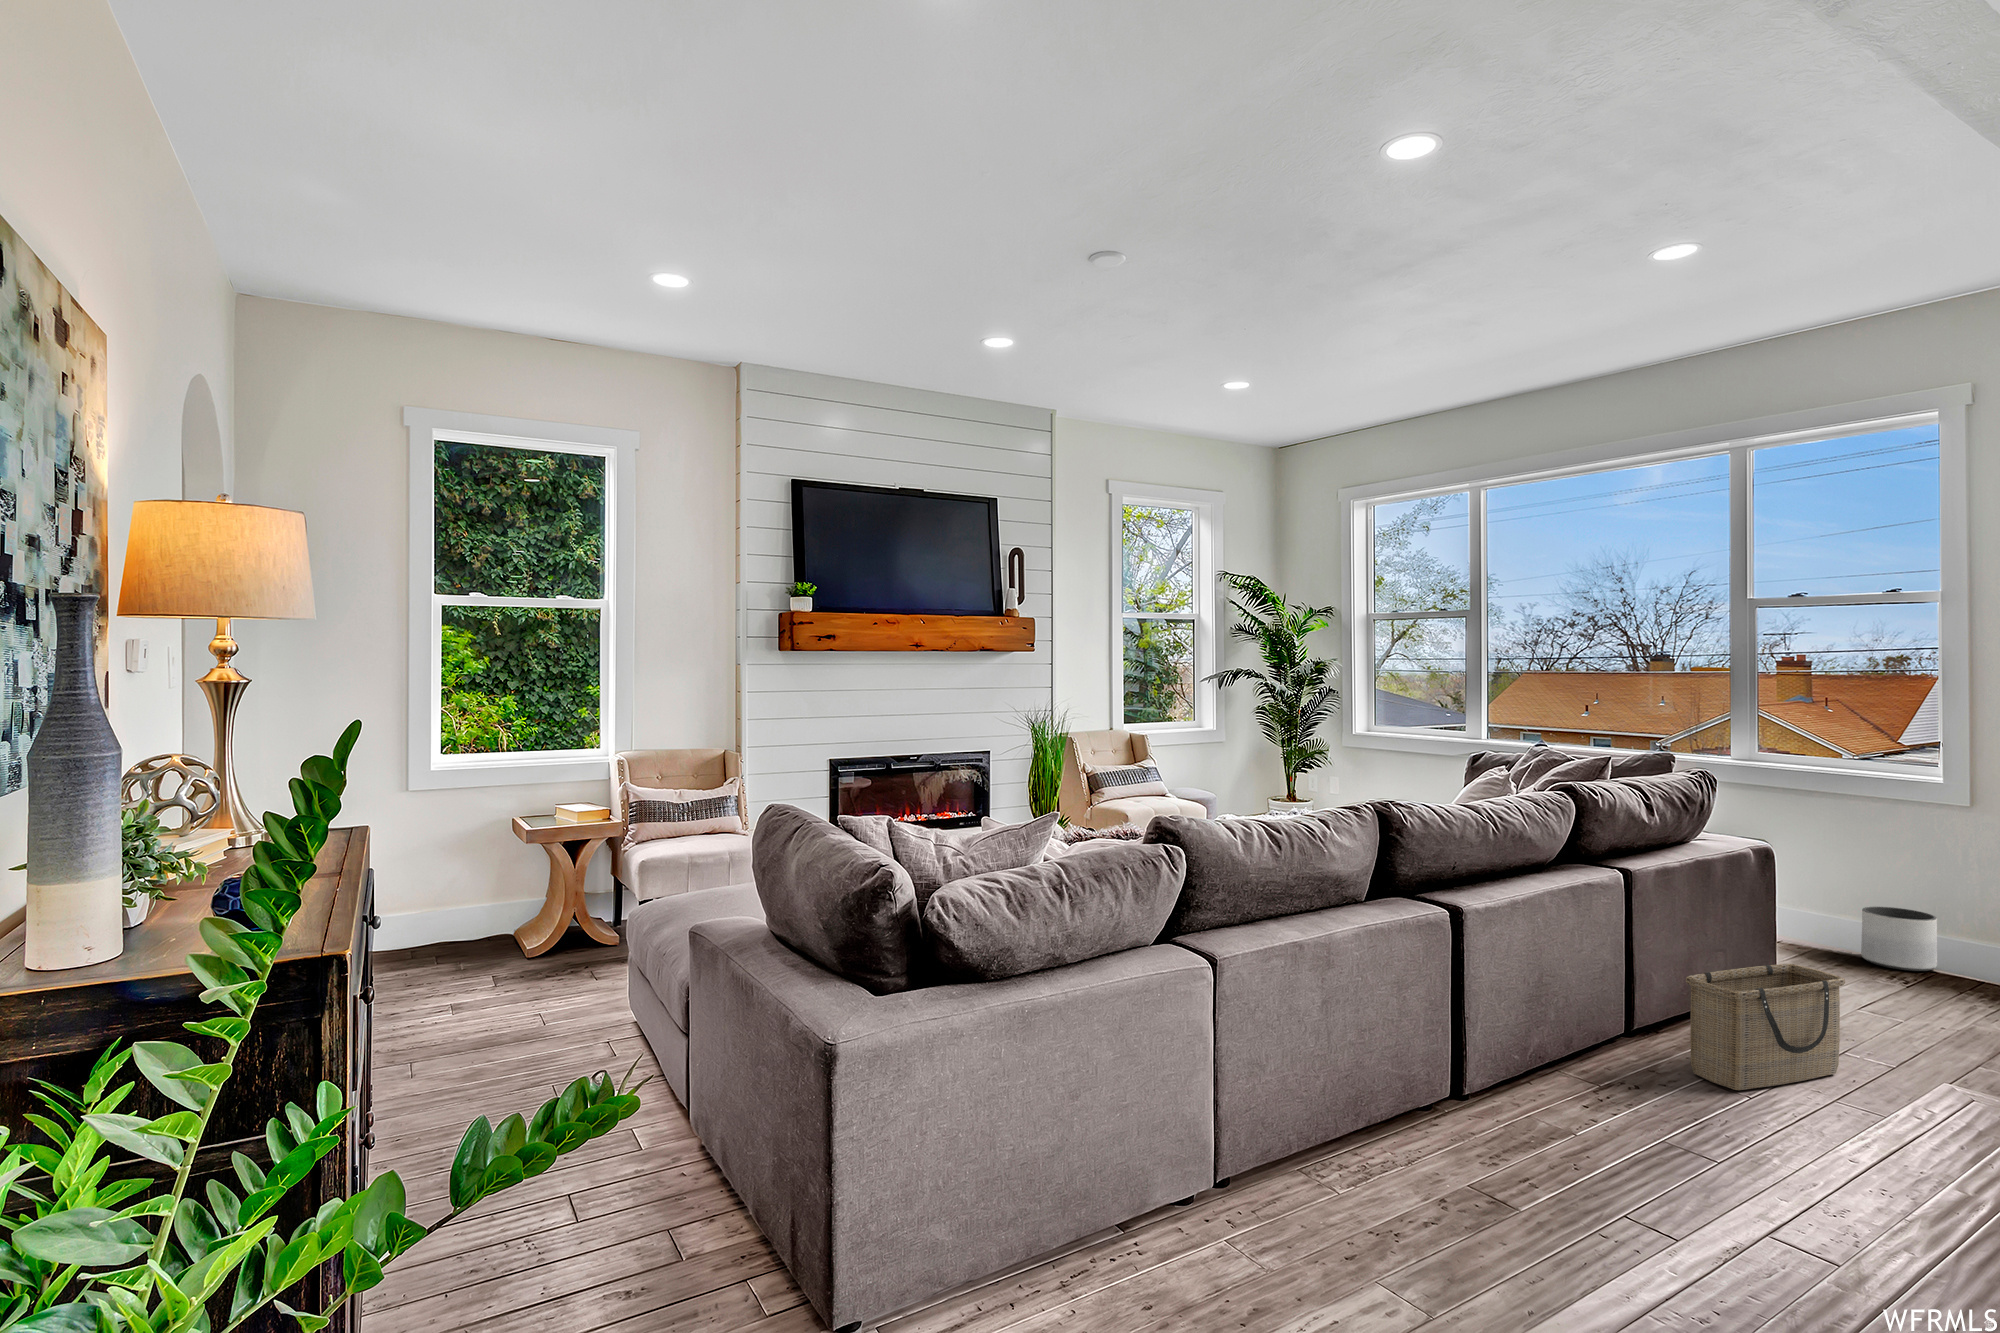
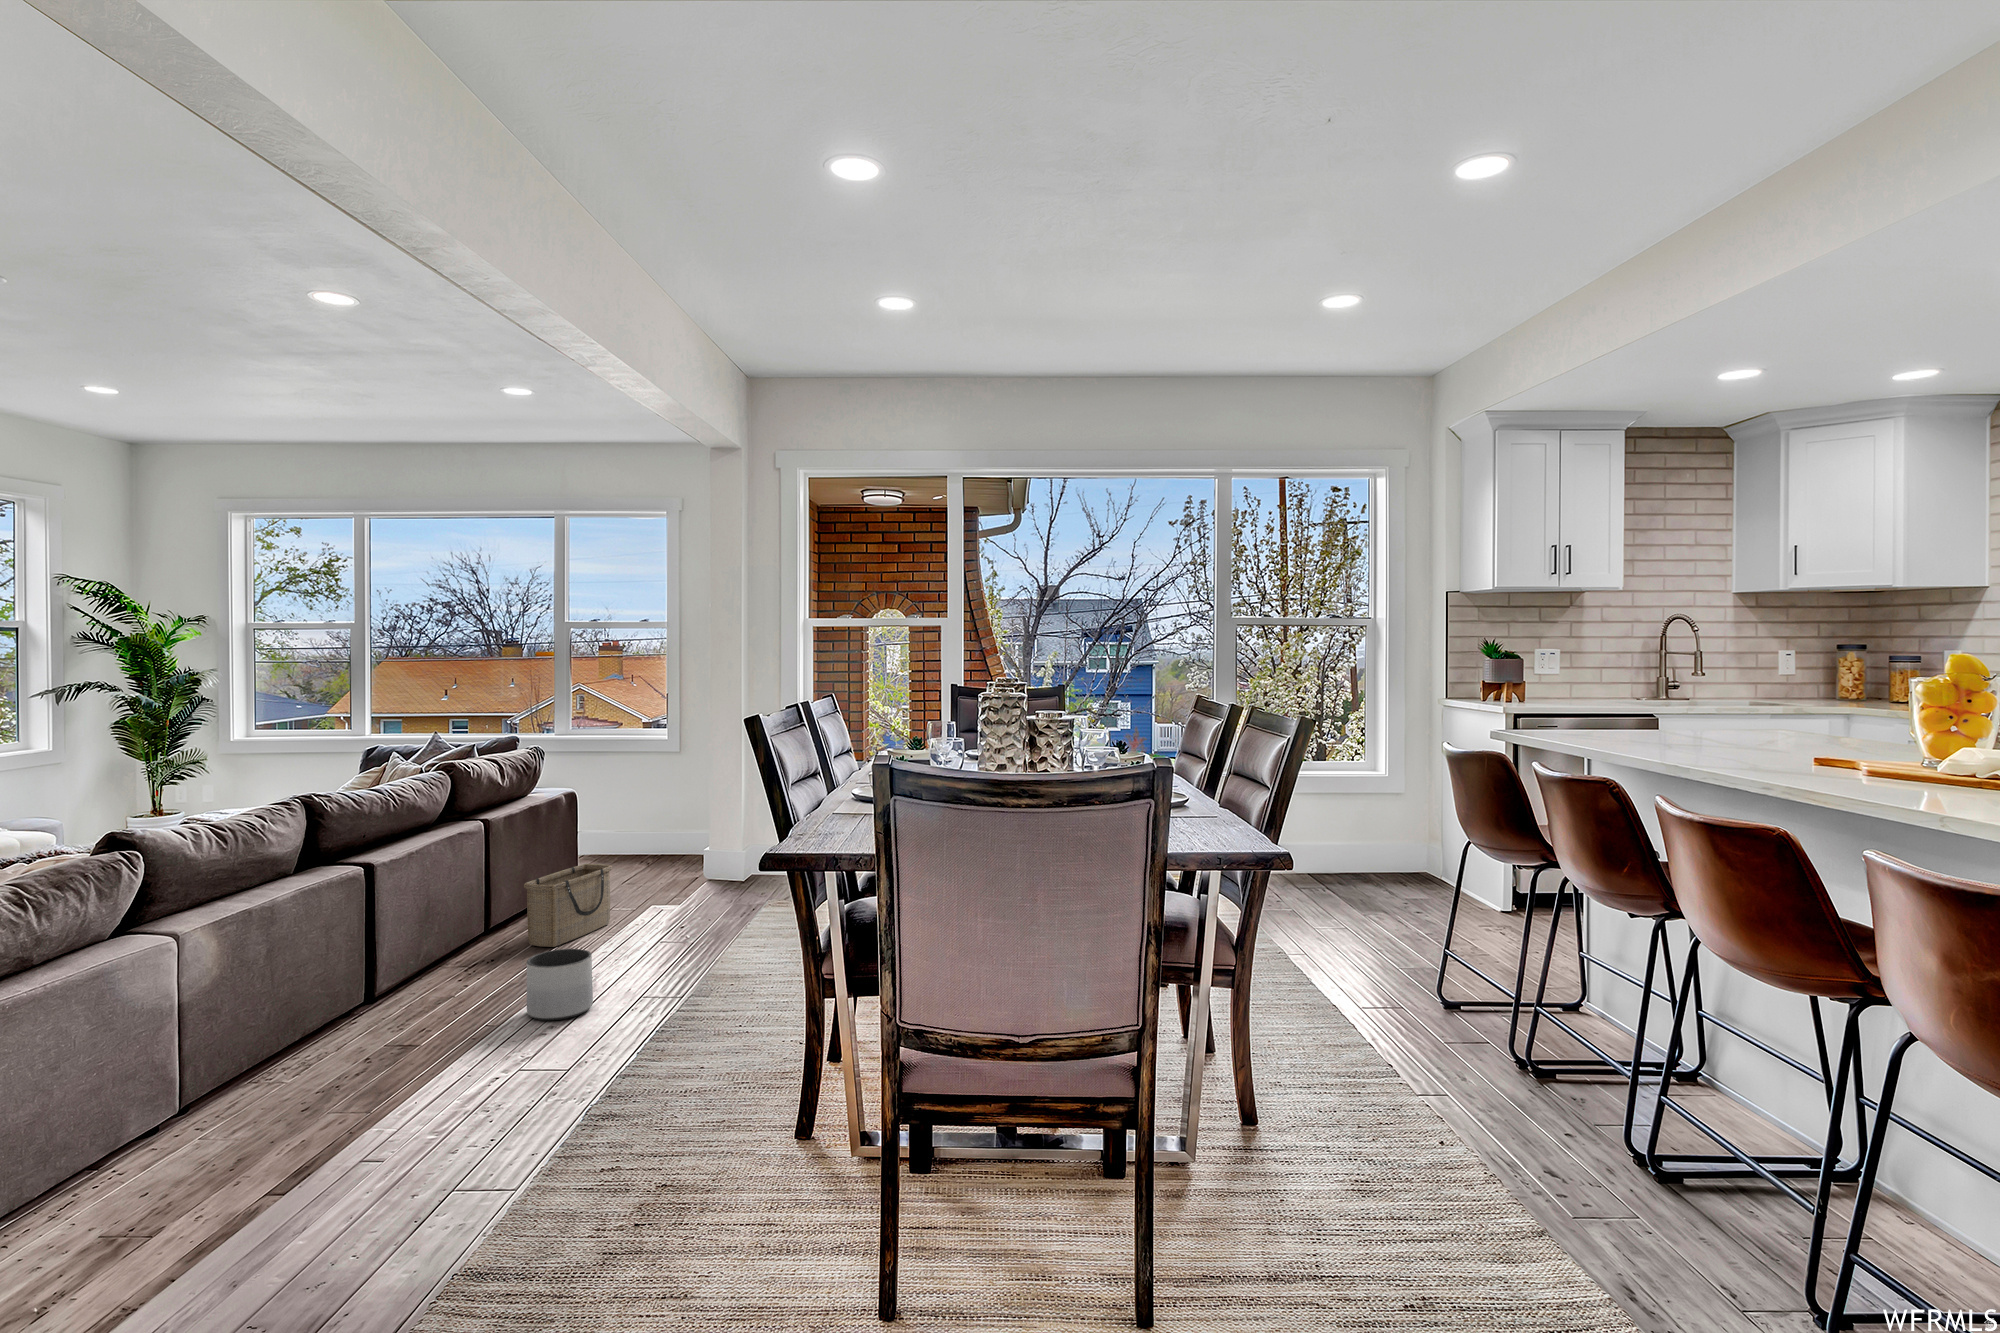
planter: present [1861,907,1937,971] -> present [527,949,593,1020]

